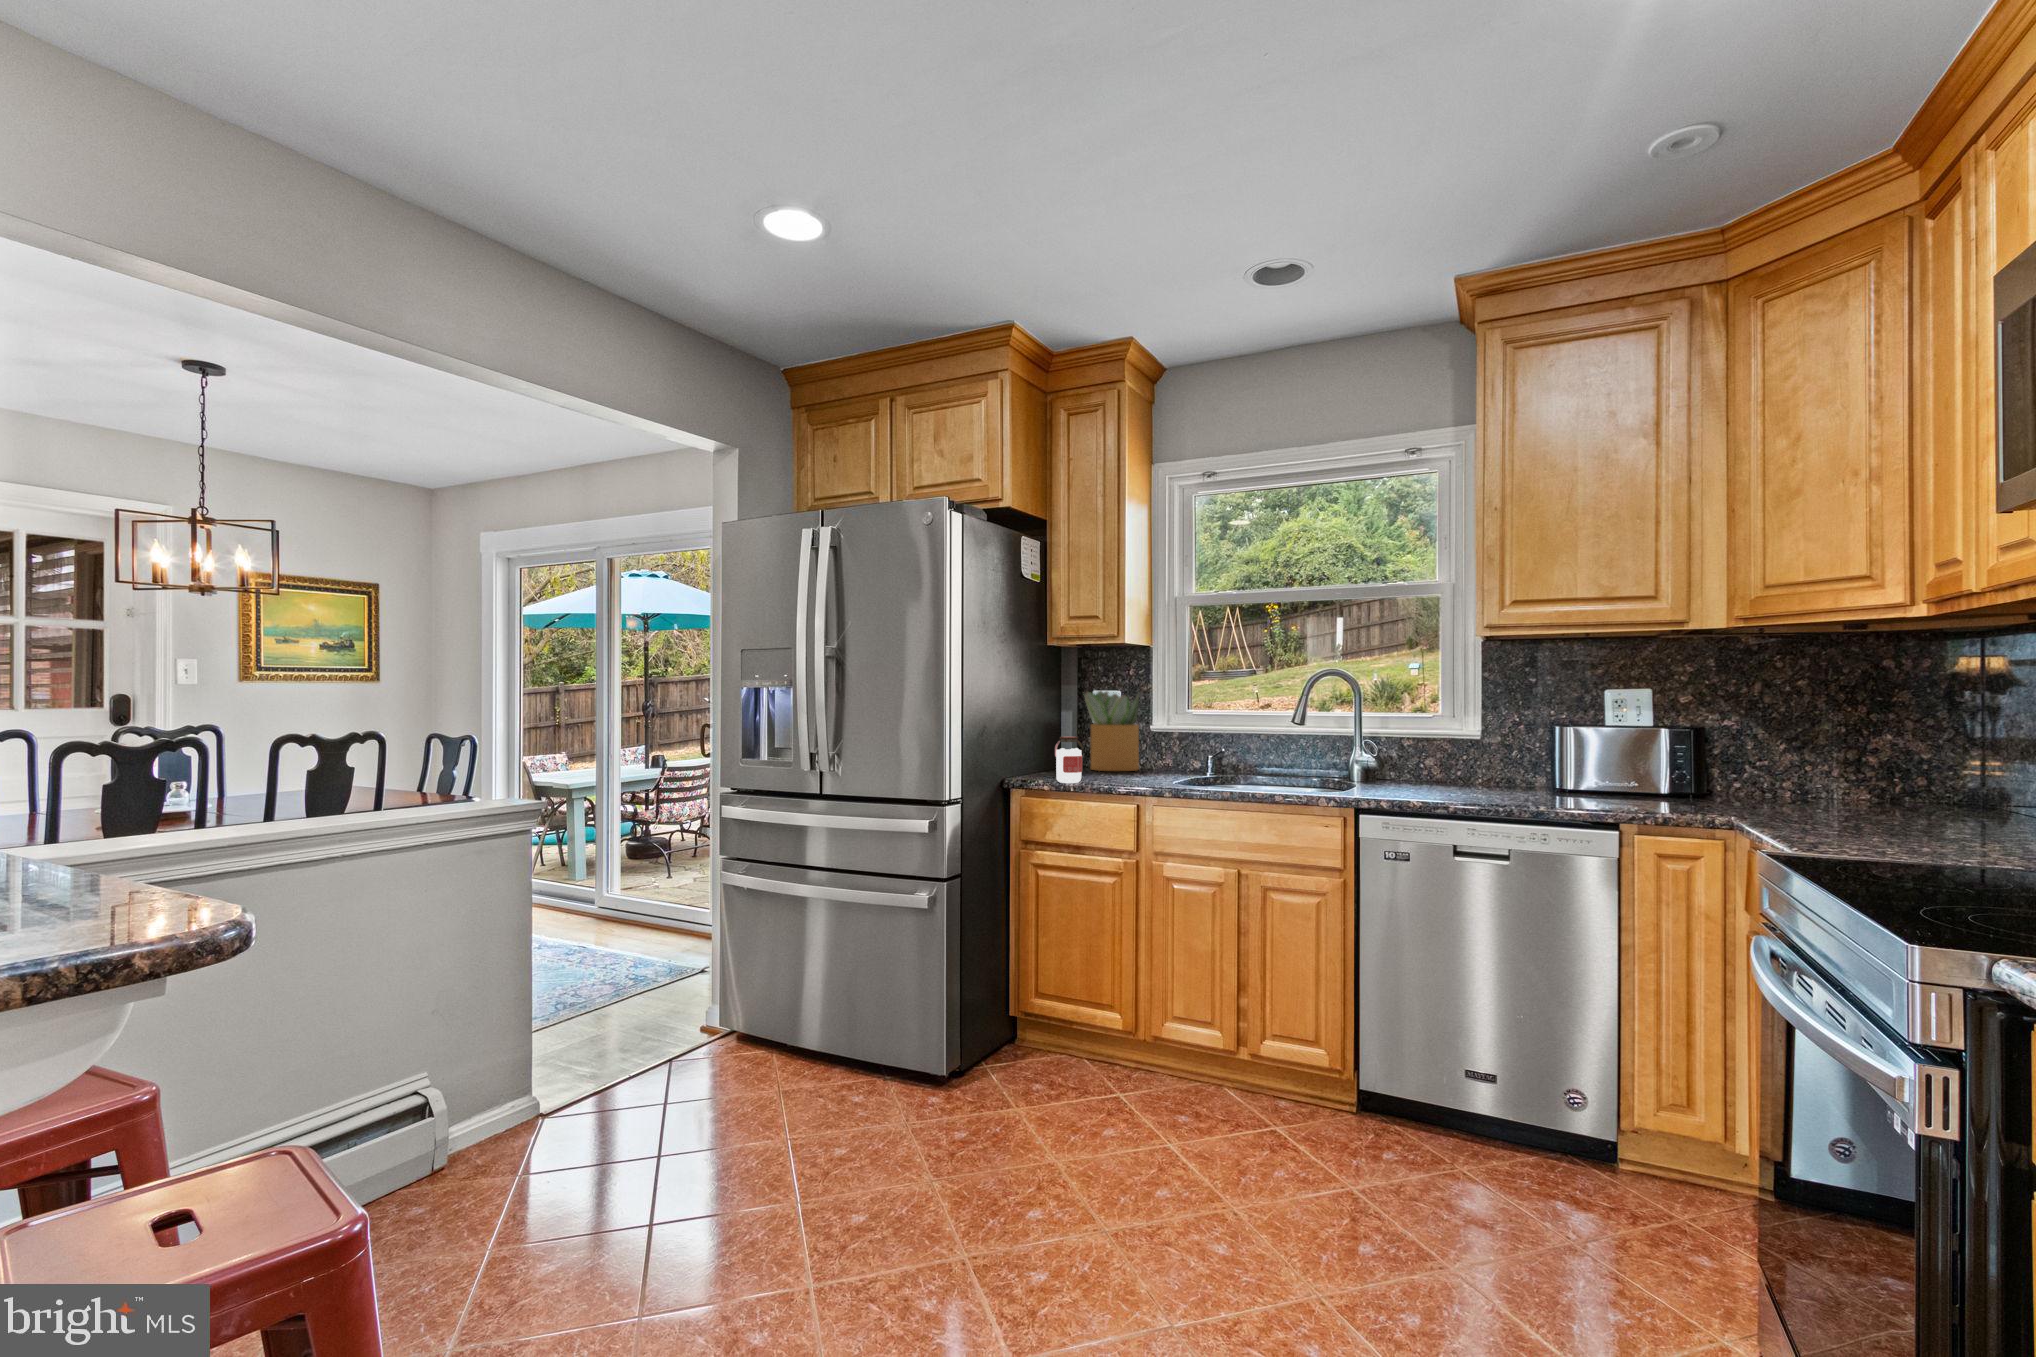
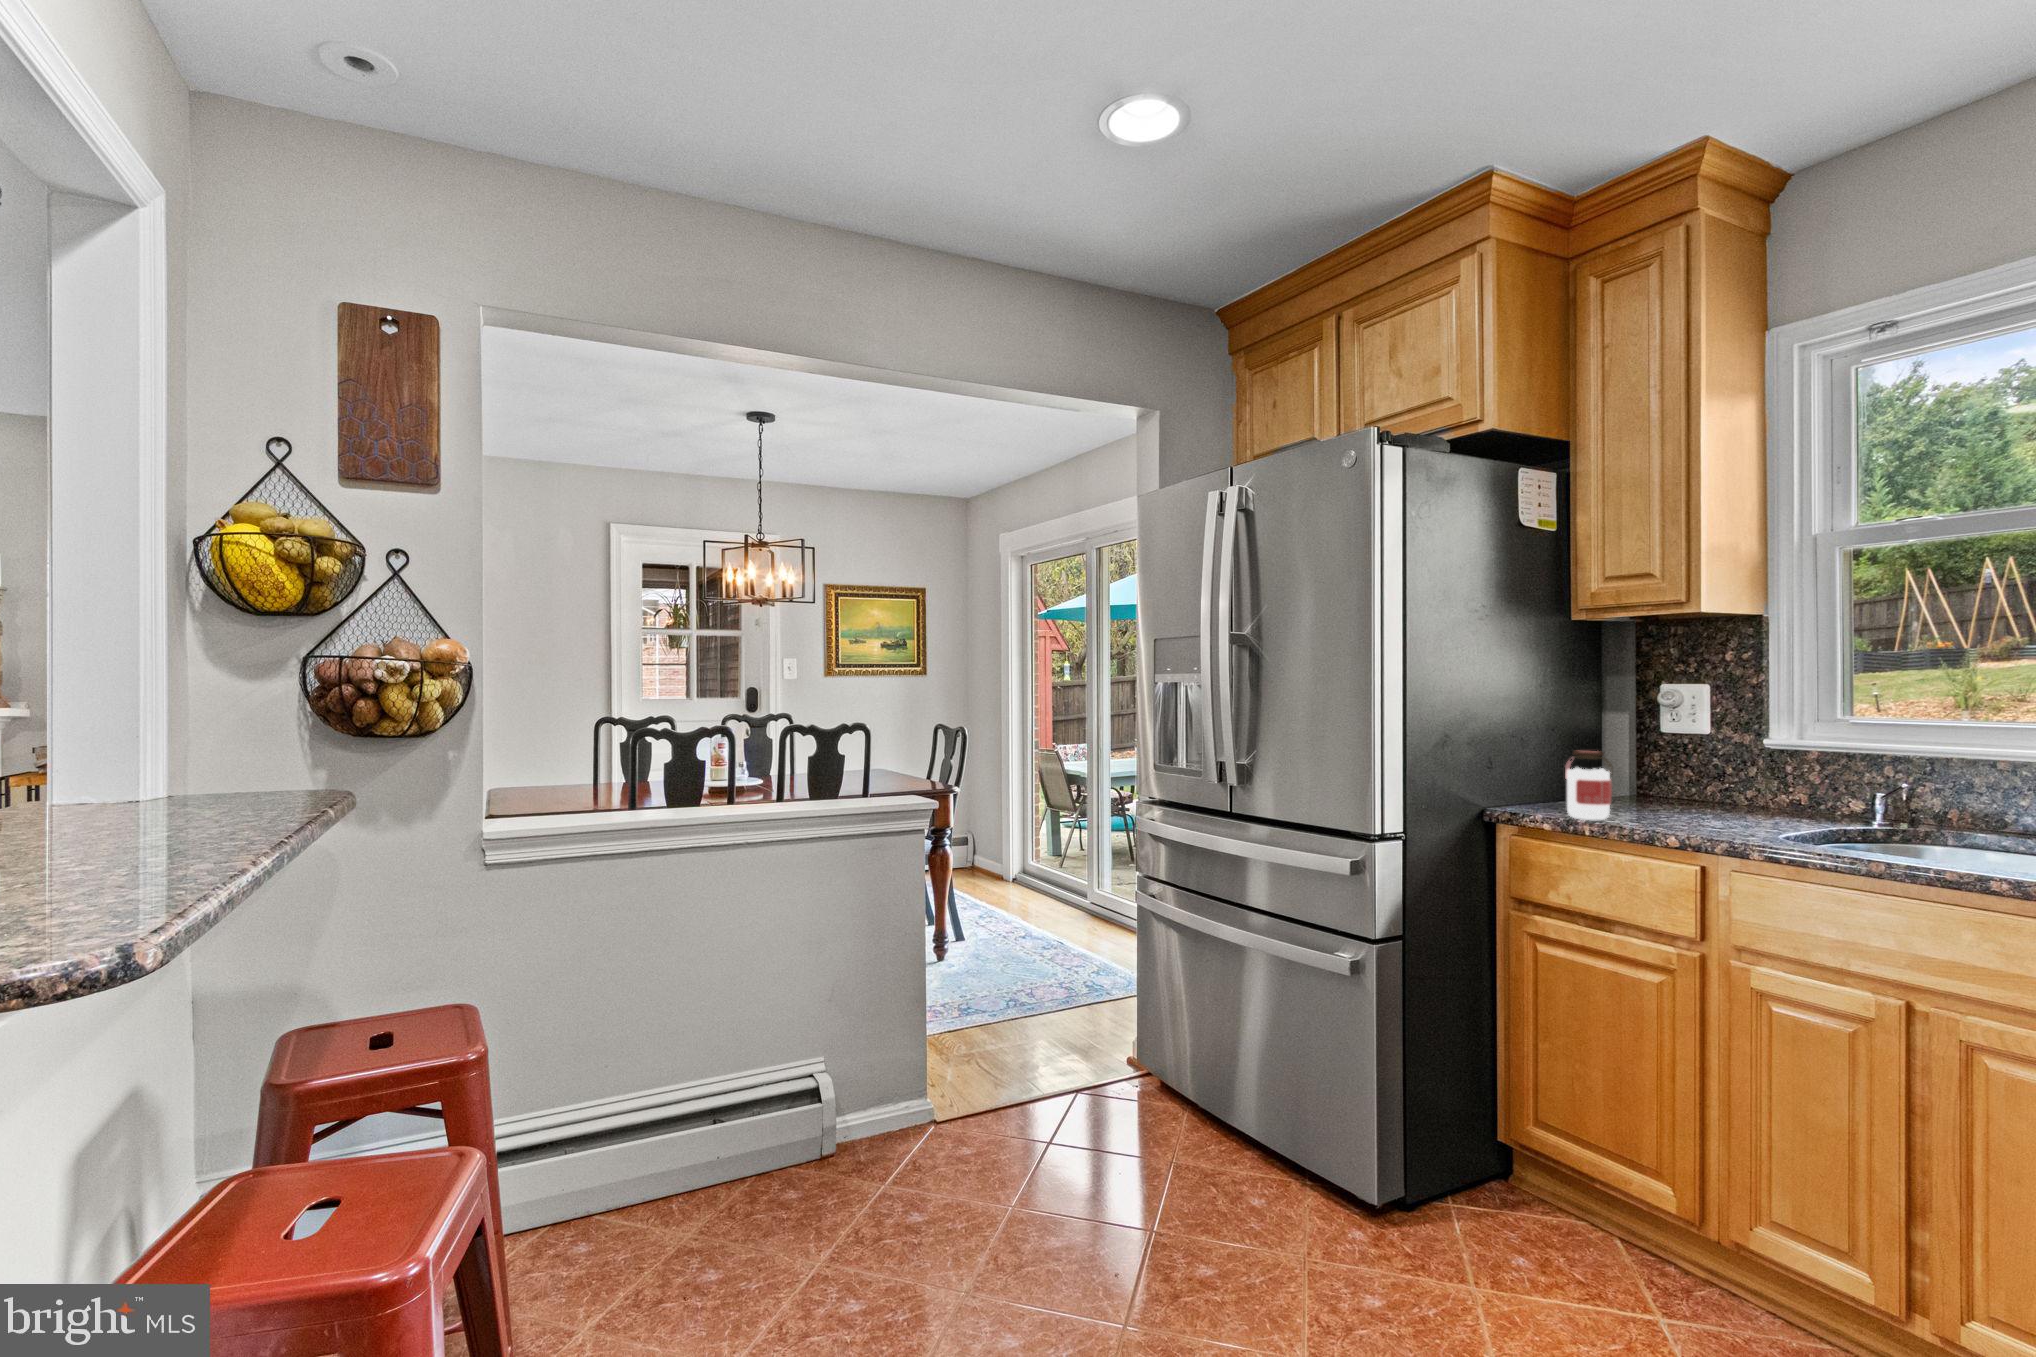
potted plant: present [1085,691,1139,771] -> none [1639,683,1741,807]

